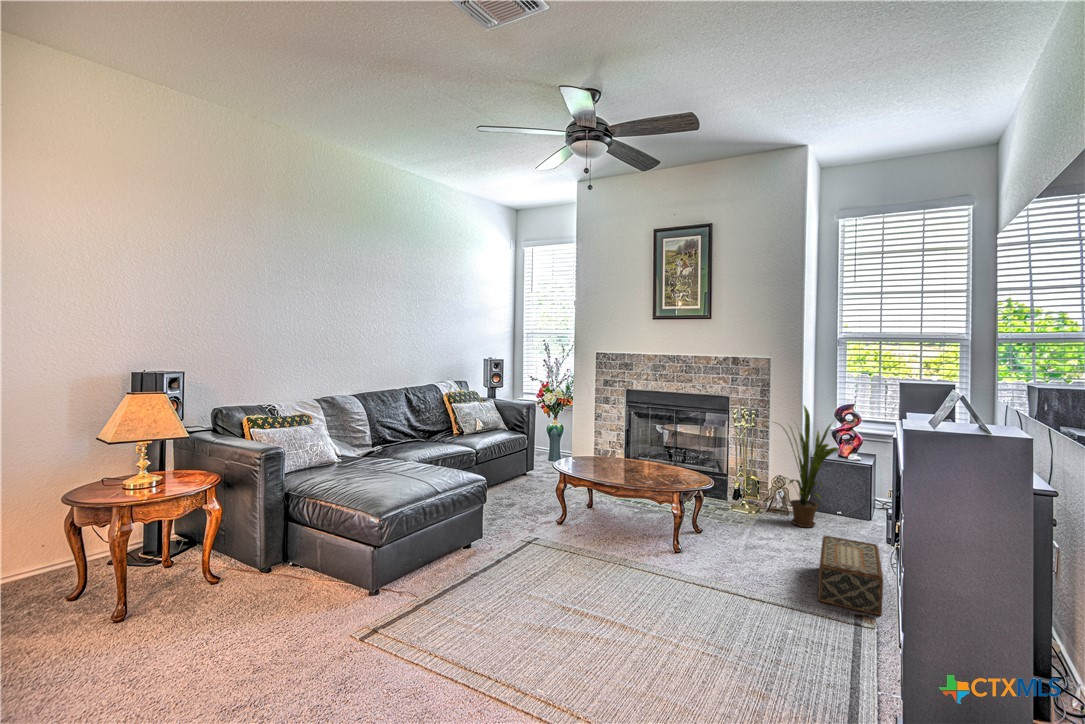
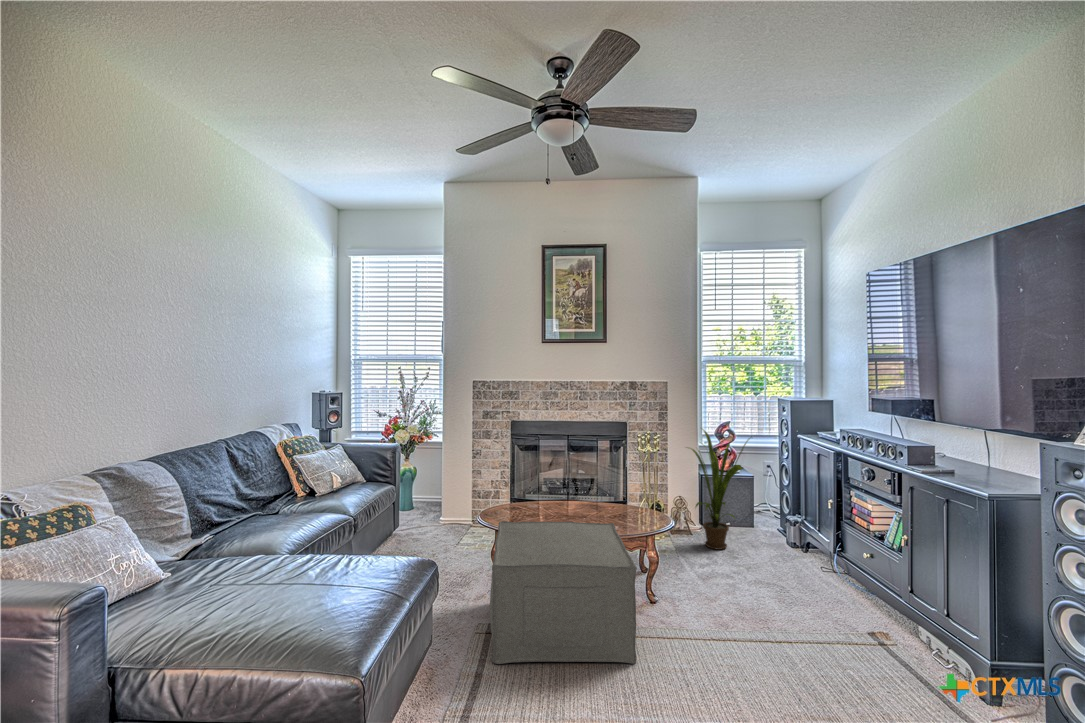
ottoman: none [512,462,647,580] -> present [490,521,637,664]
woven basket: present [818,536,883,616] -> none [781,558,875,631]

